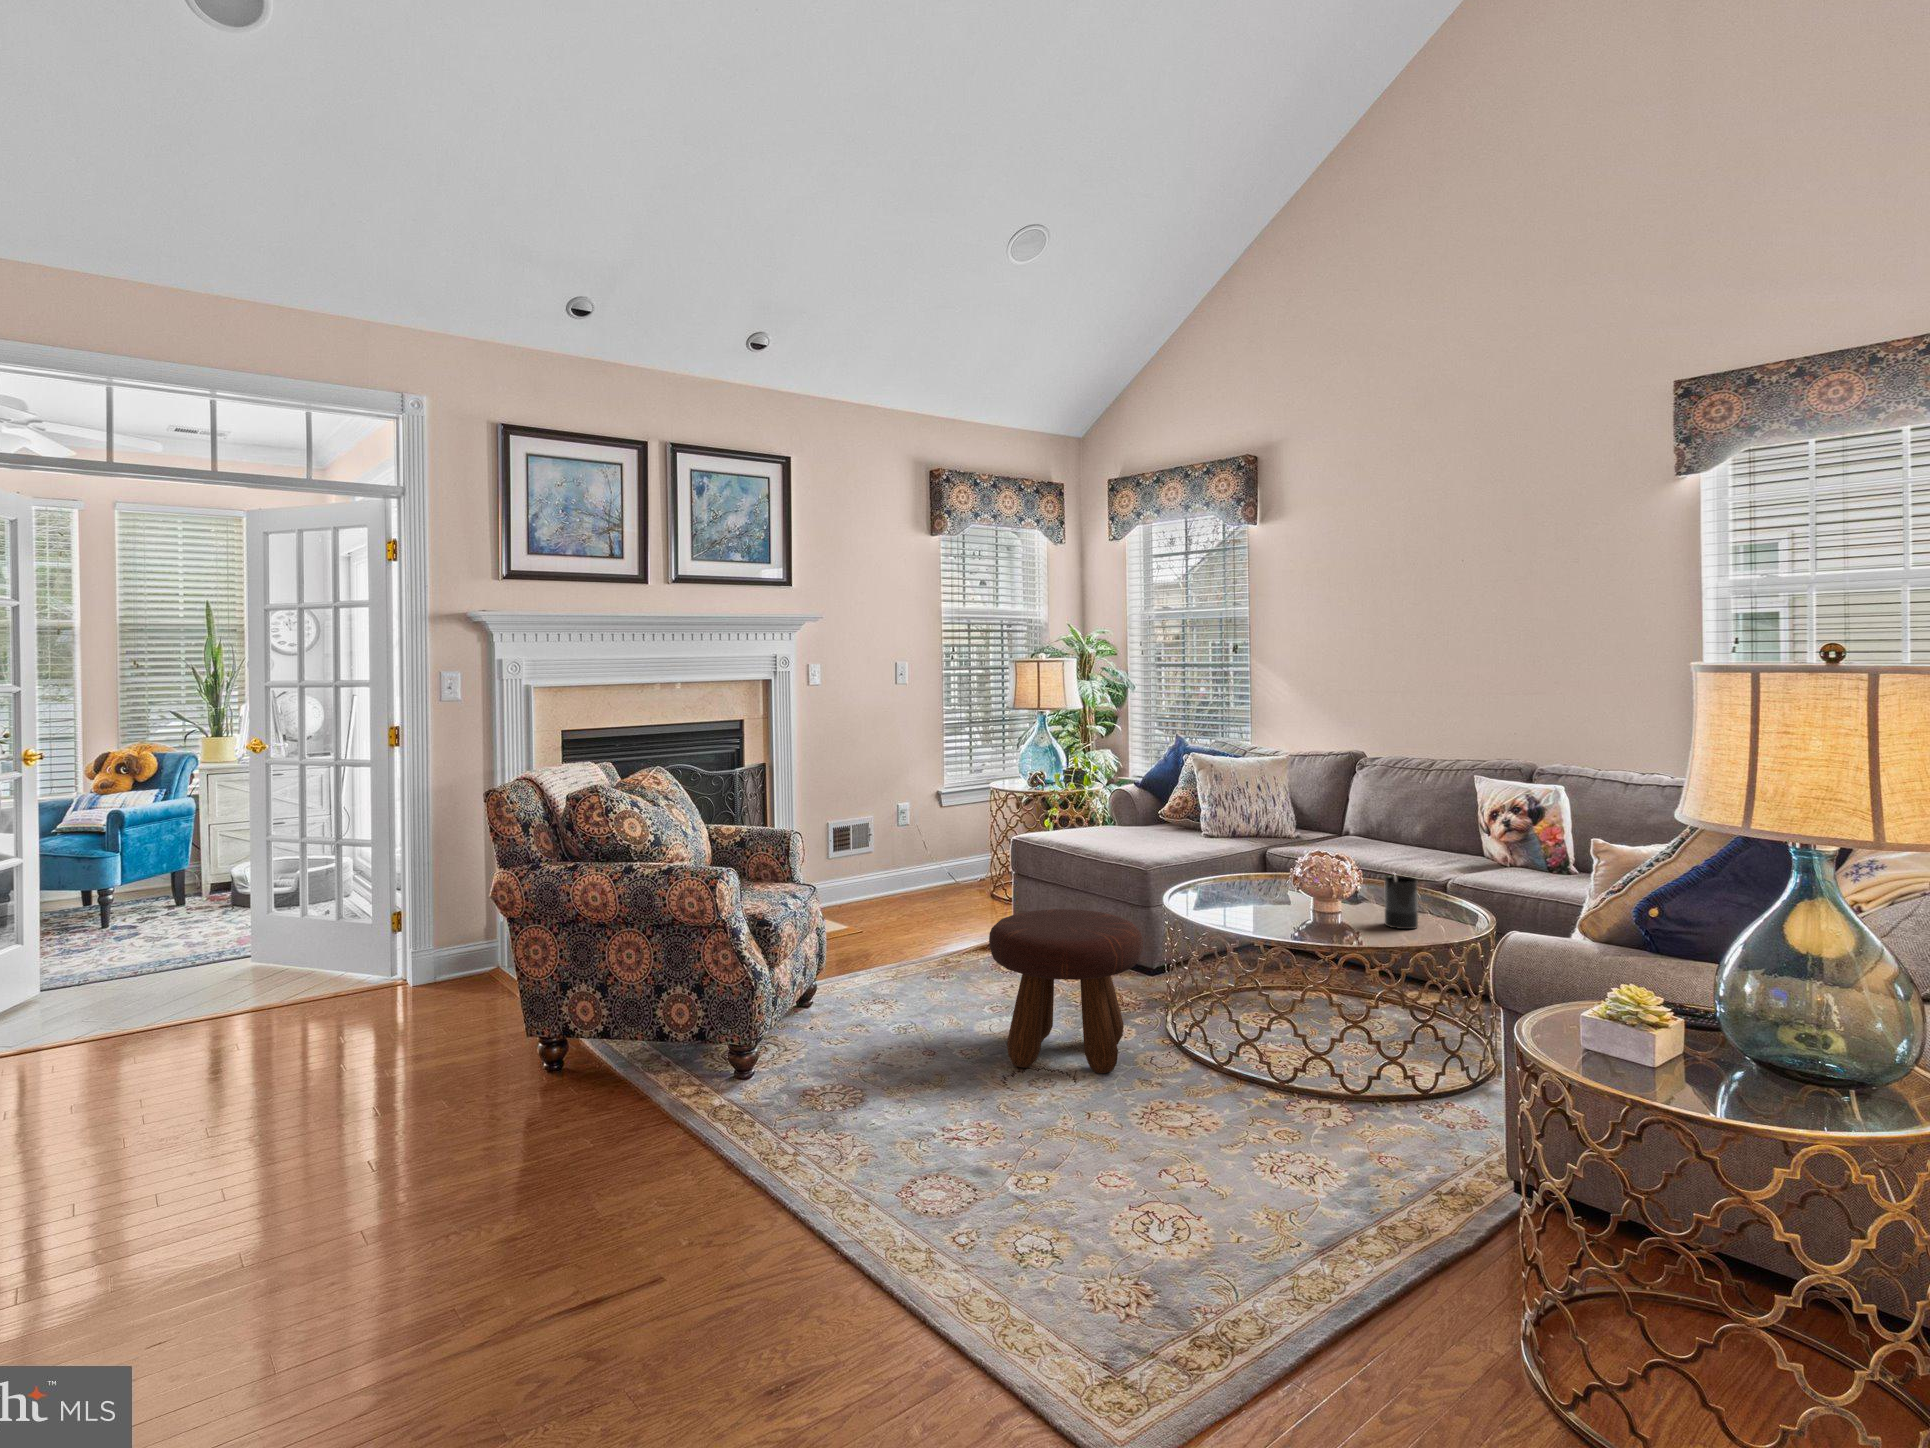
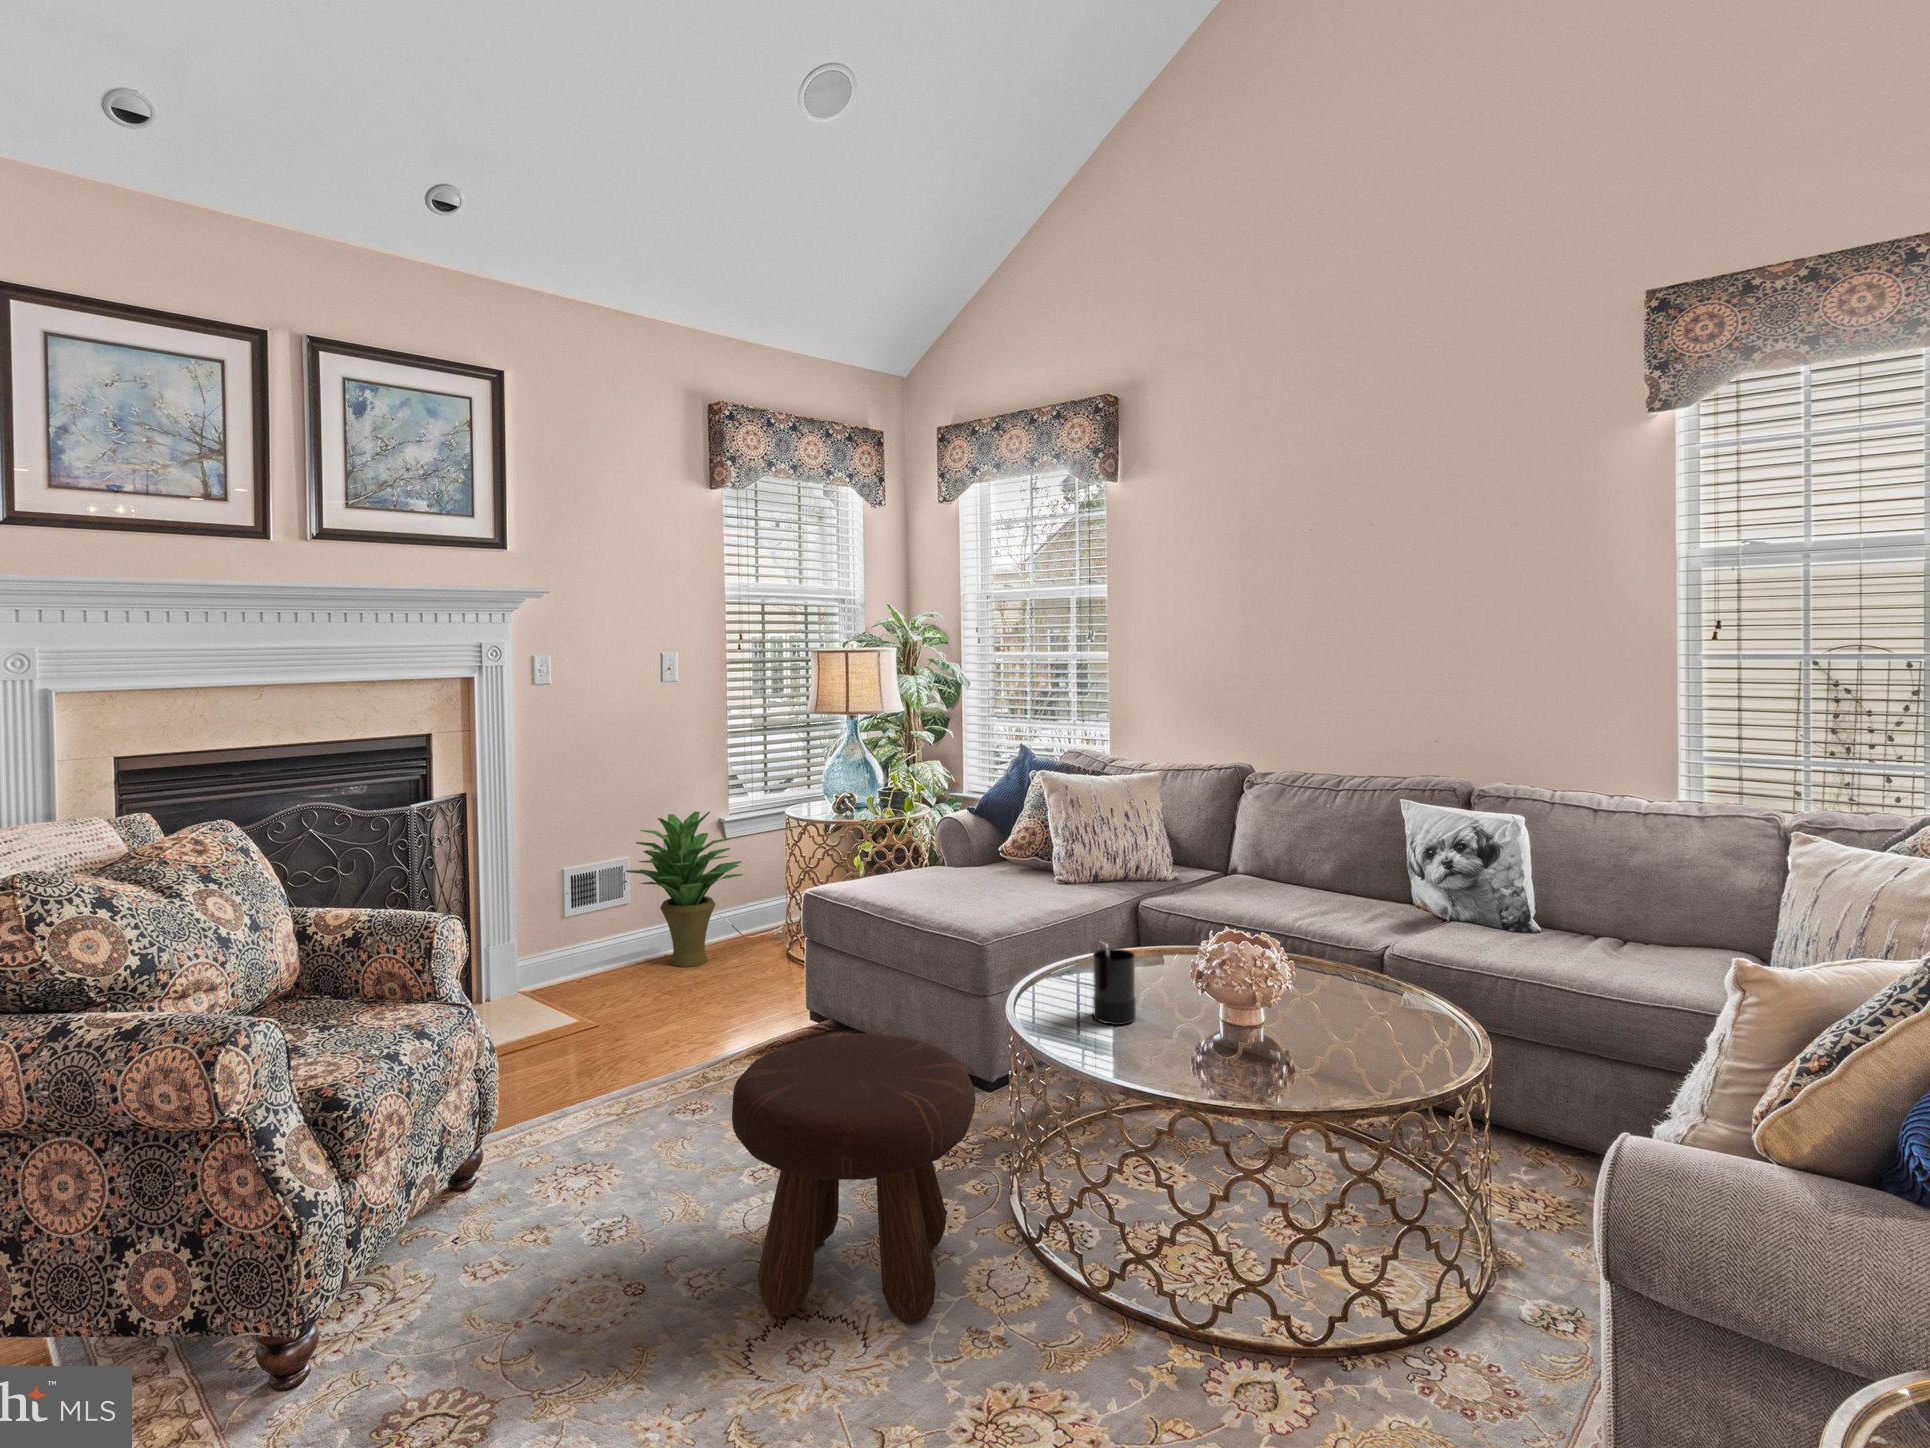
potted plant: none [871,783,960,902] -> present [626,811,743,967]
candle: present [1384,875,1418,929] -> present [1093,945,1136,1025]

